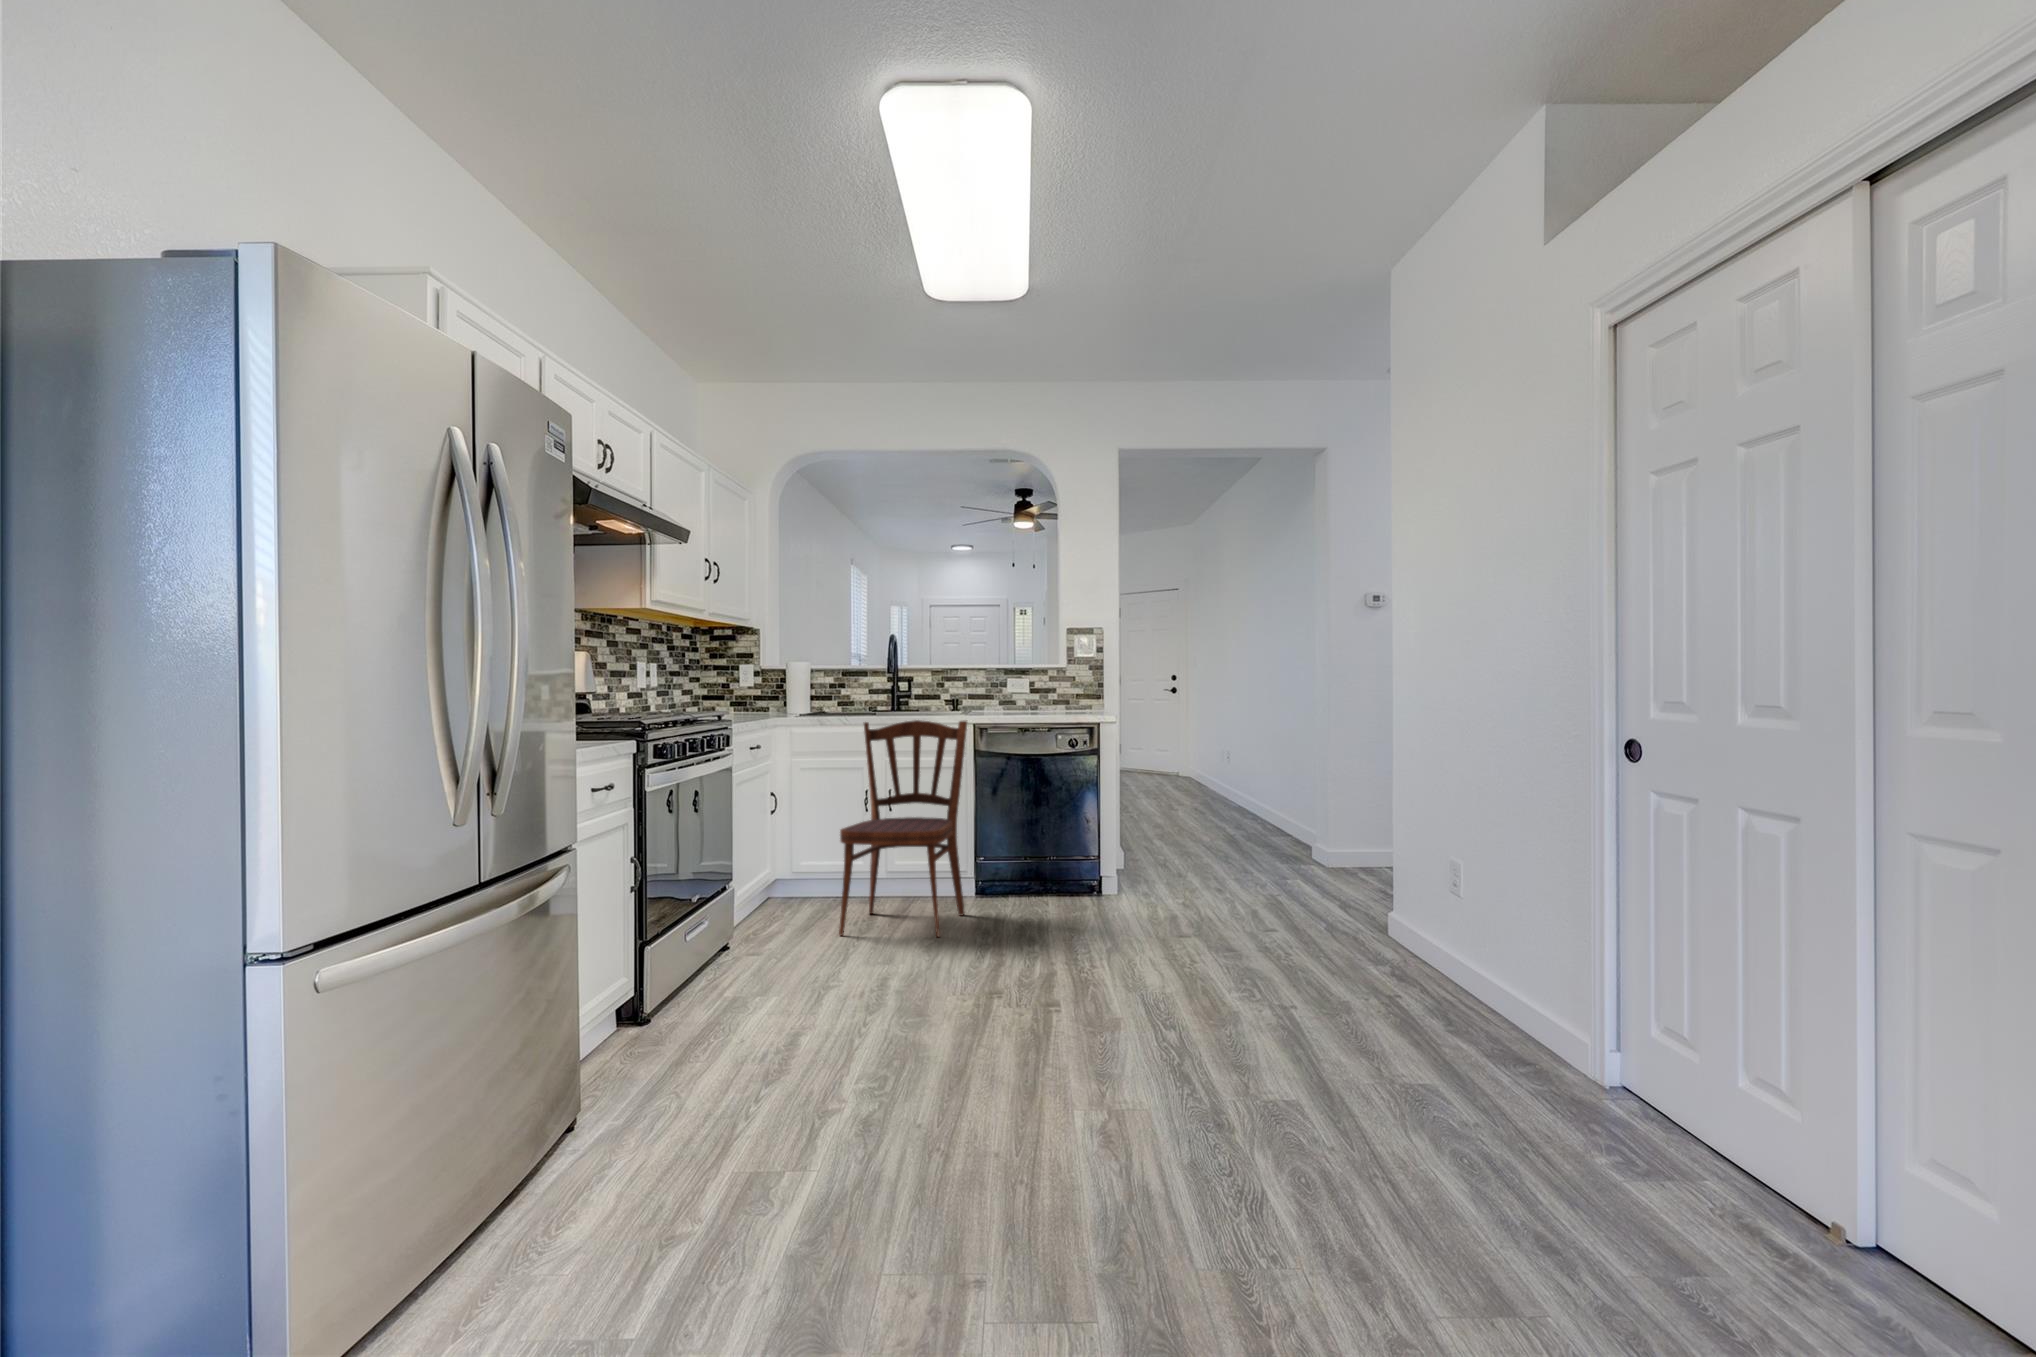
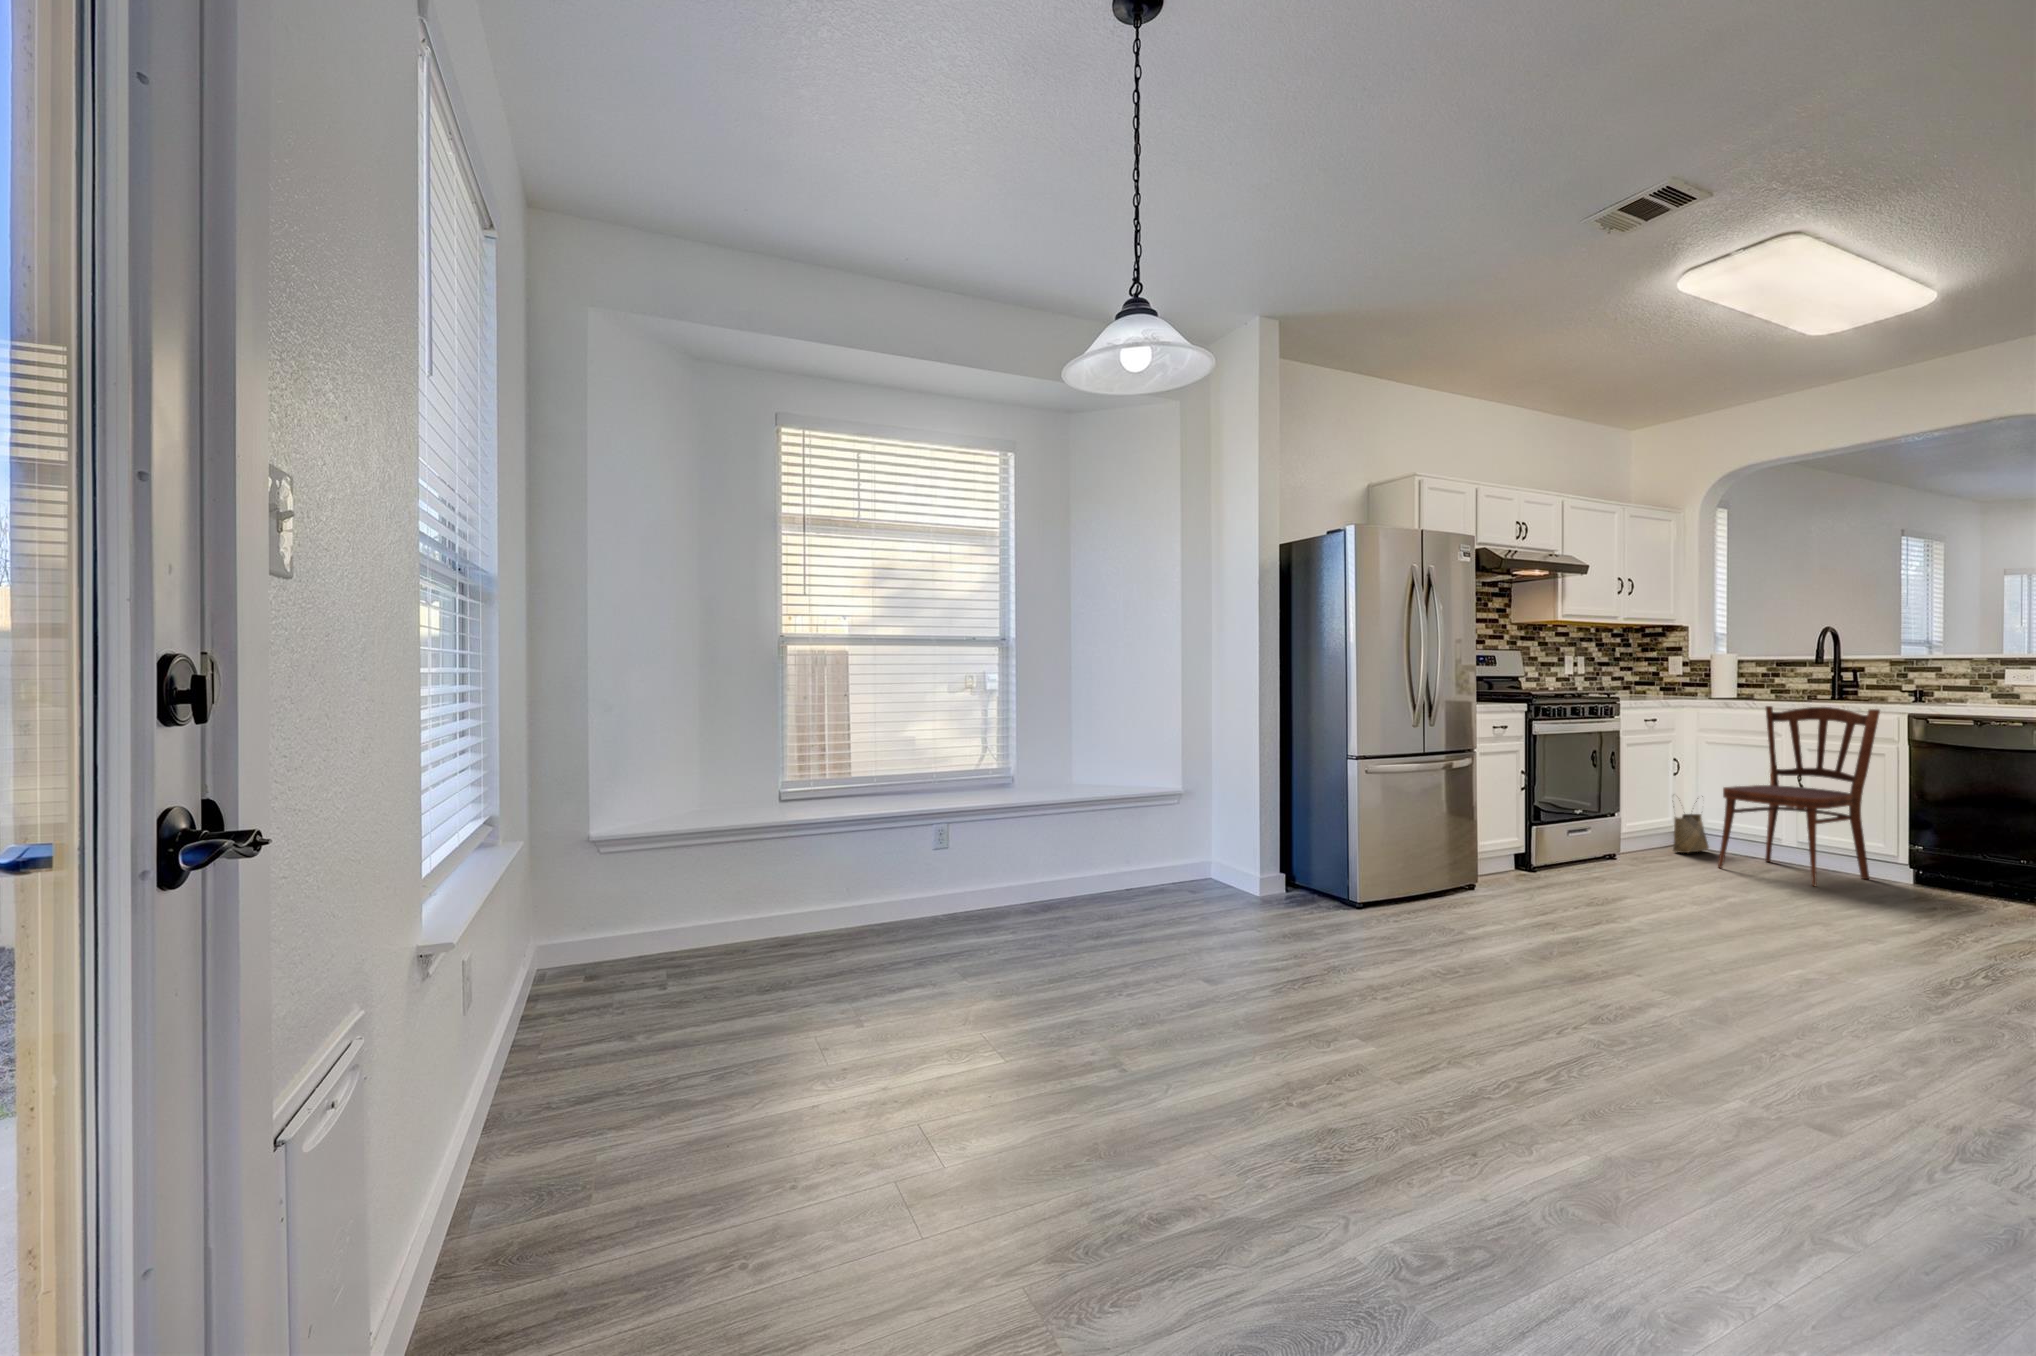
woven basket: none [773,843,810,923] -> present [1673,796,1709,853]

